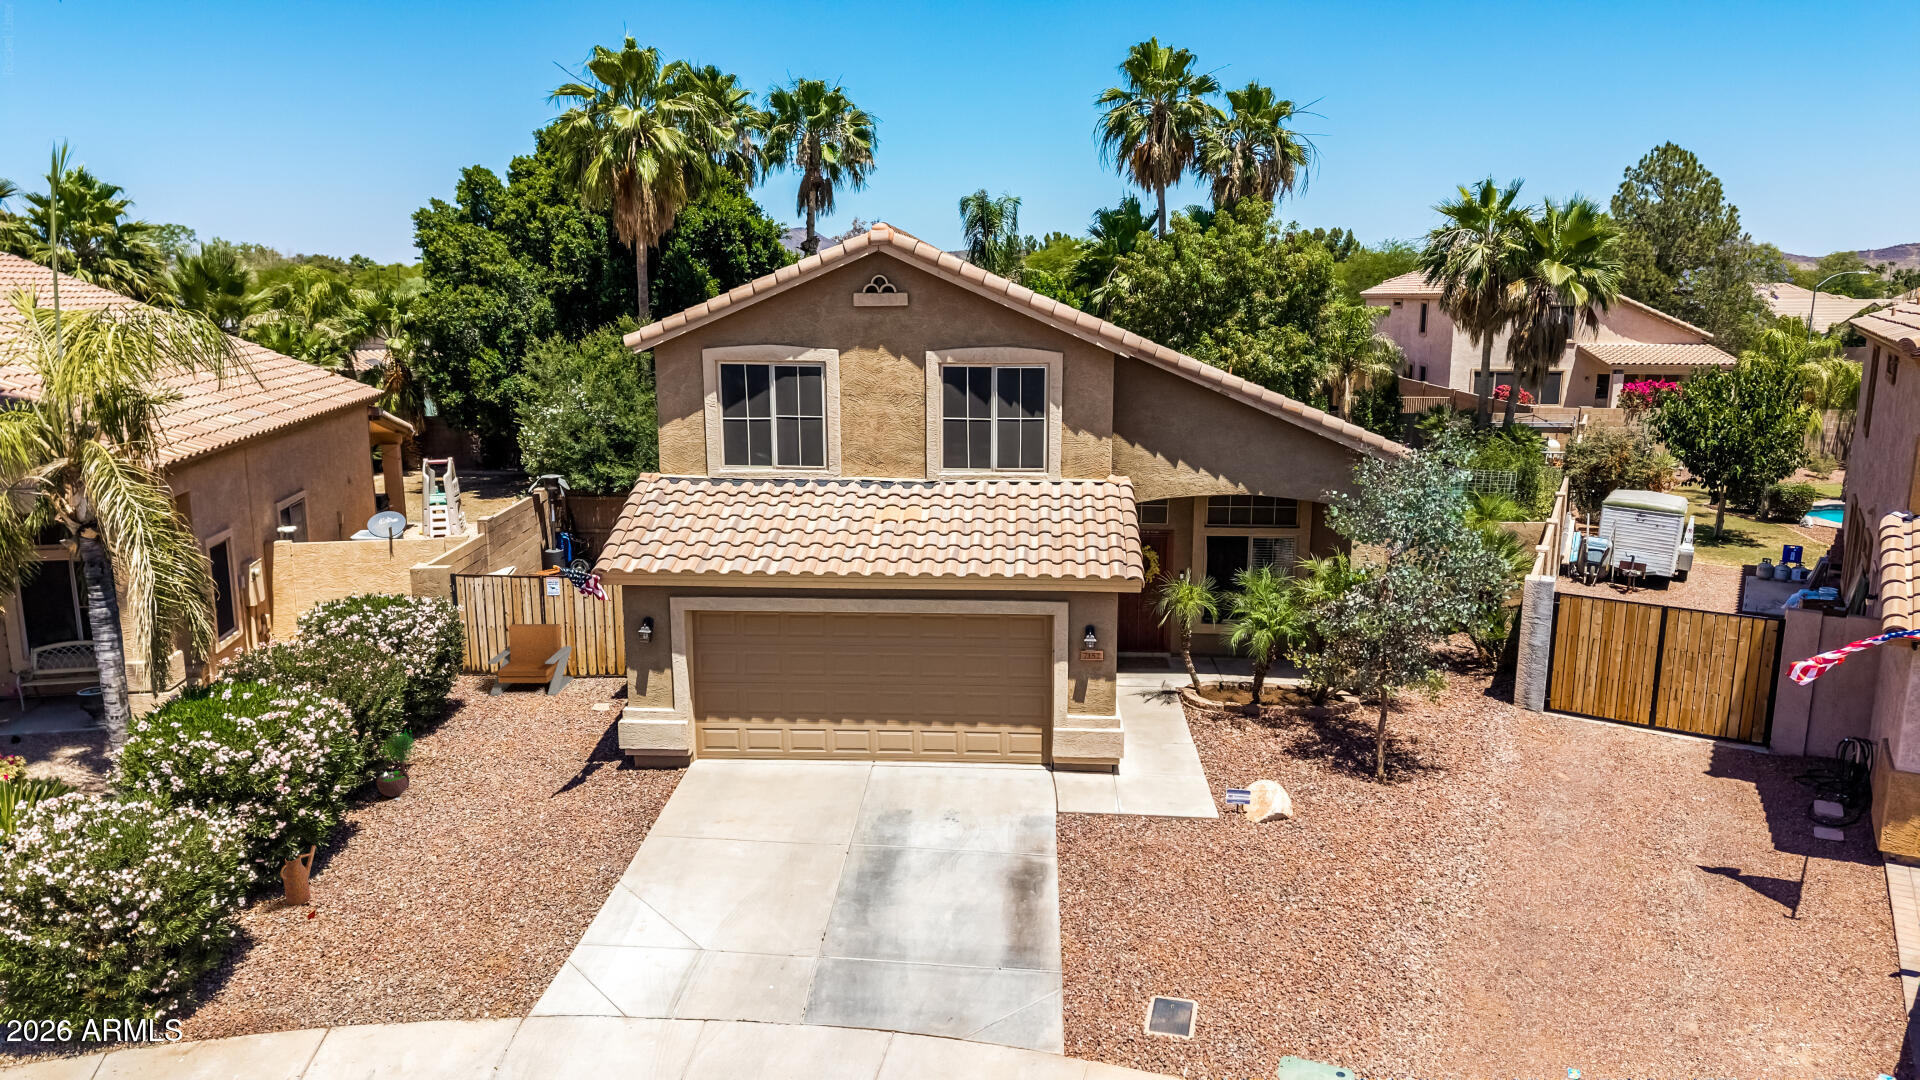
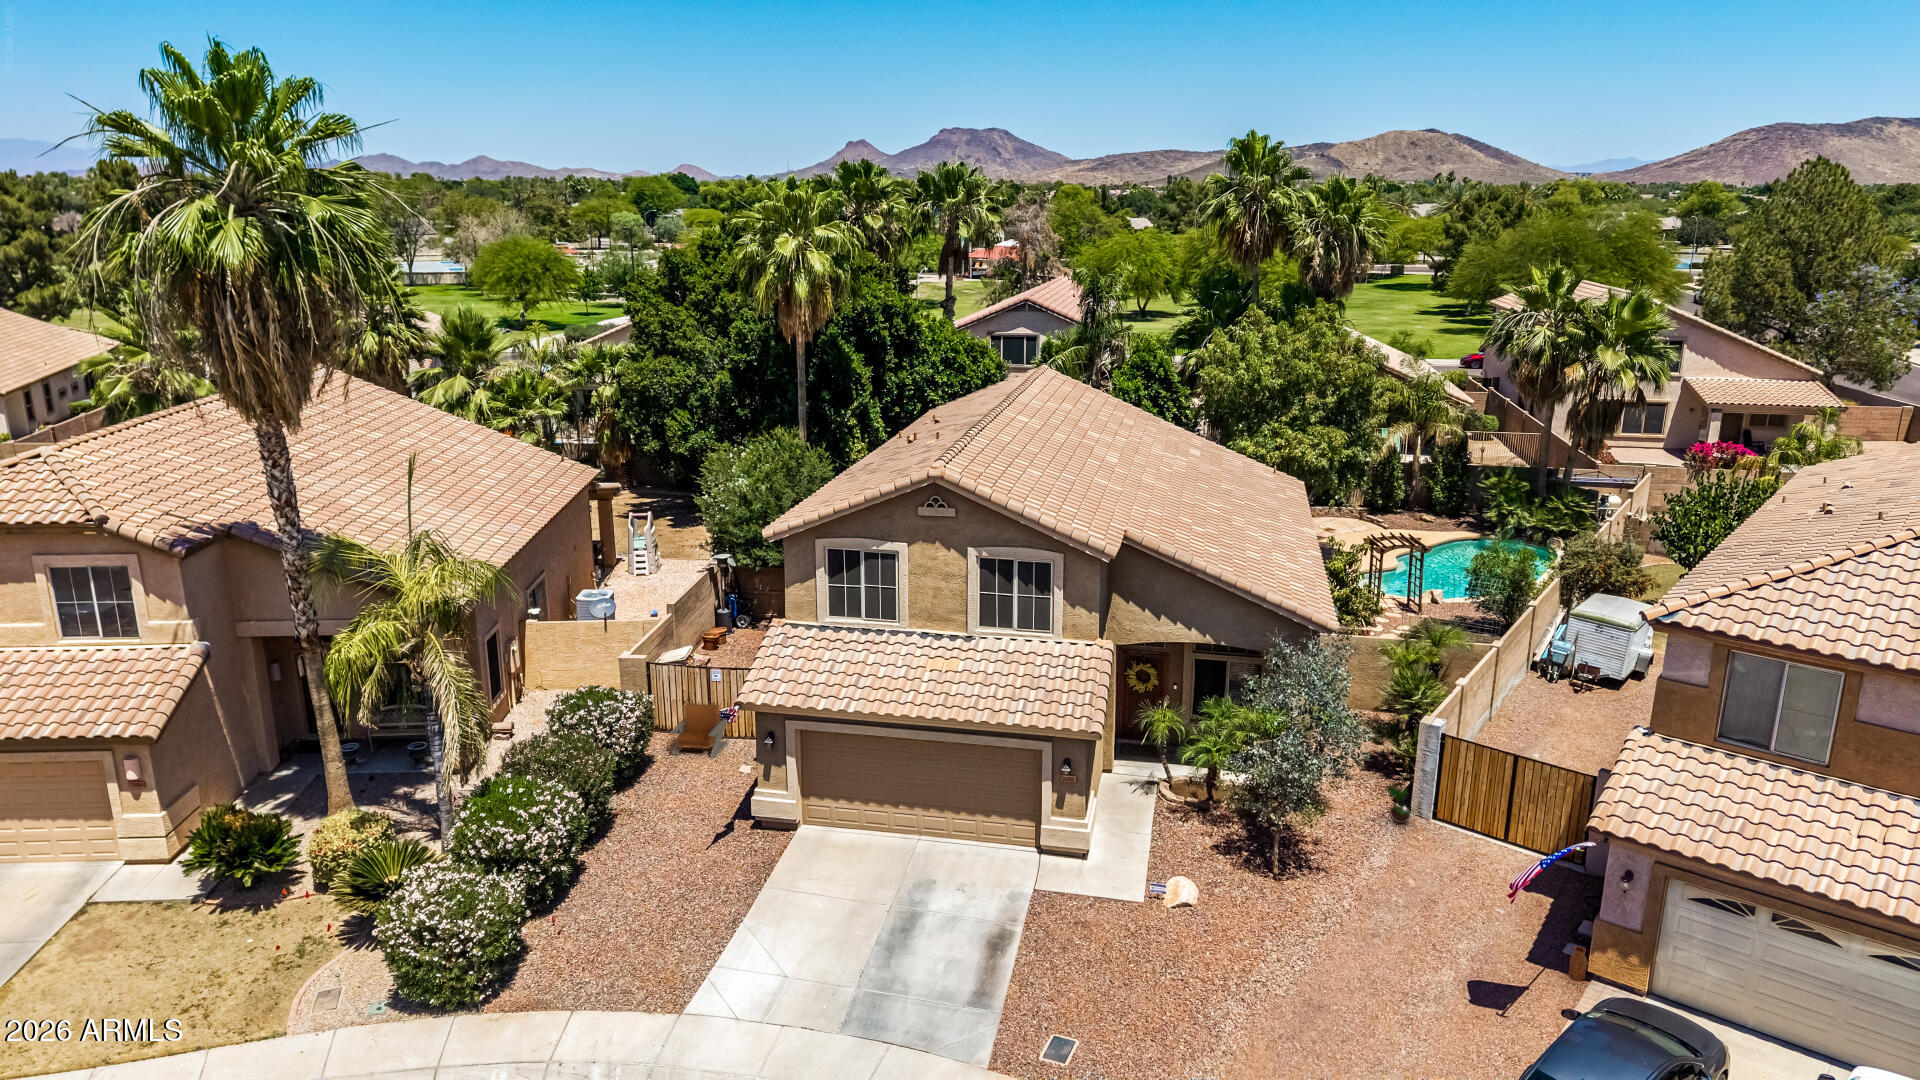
potted tree: present [377,731,414,797] -> present [1385,784,1411,823]
watering can: present [280,846,316,905] -> present [1568,946,1589,981]

